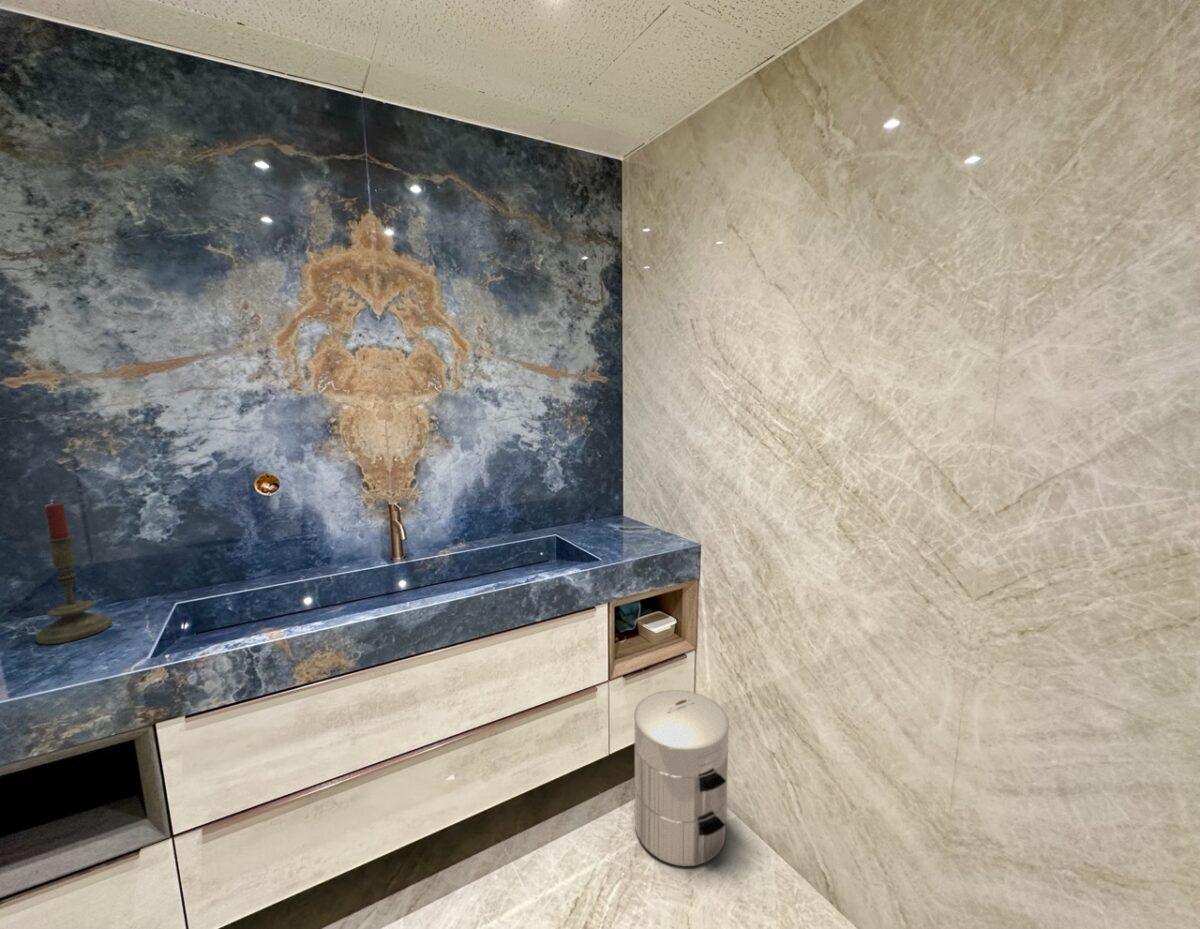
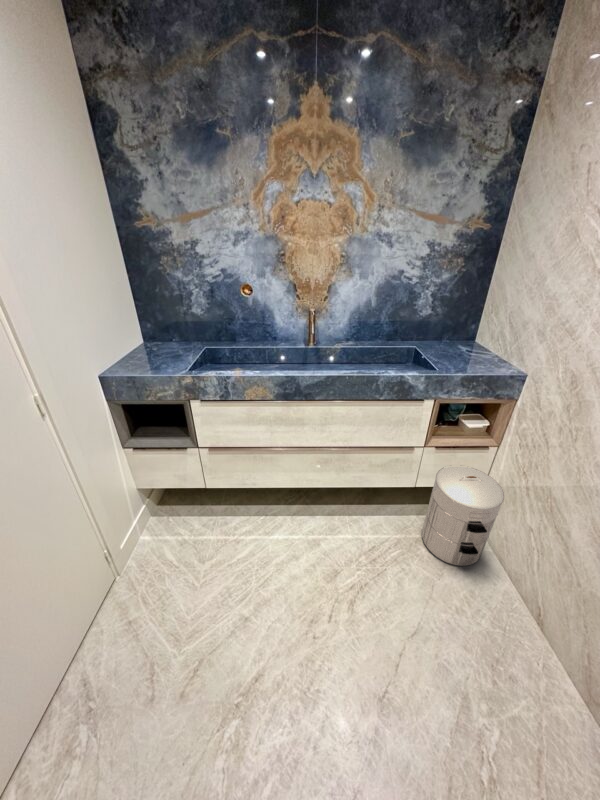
candle: present [36,501,112,645] -> none [154,291,182,360]

